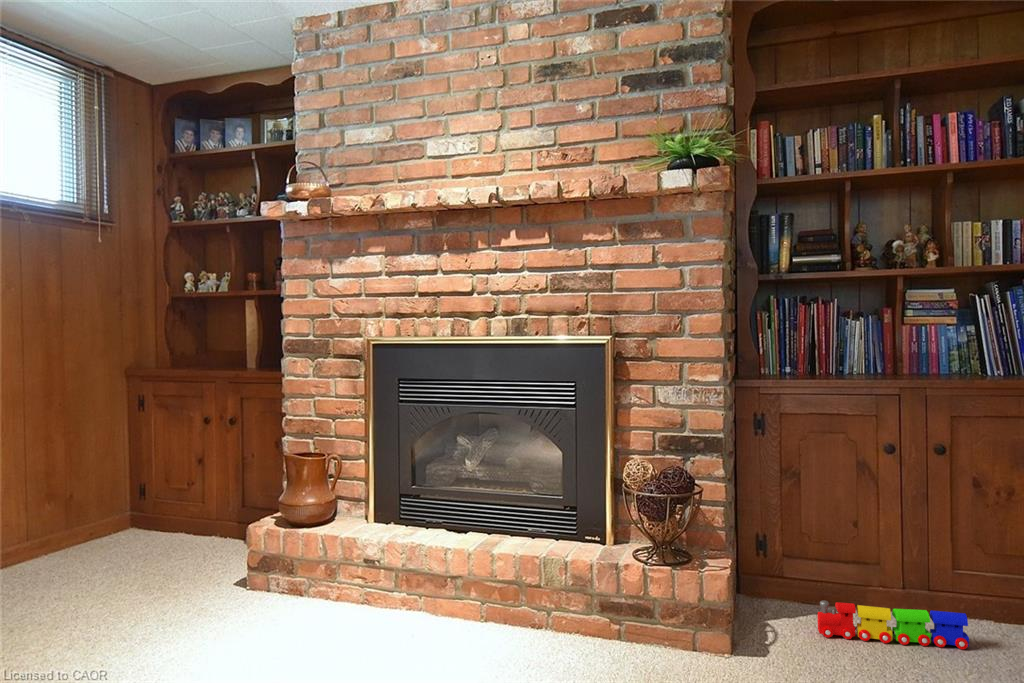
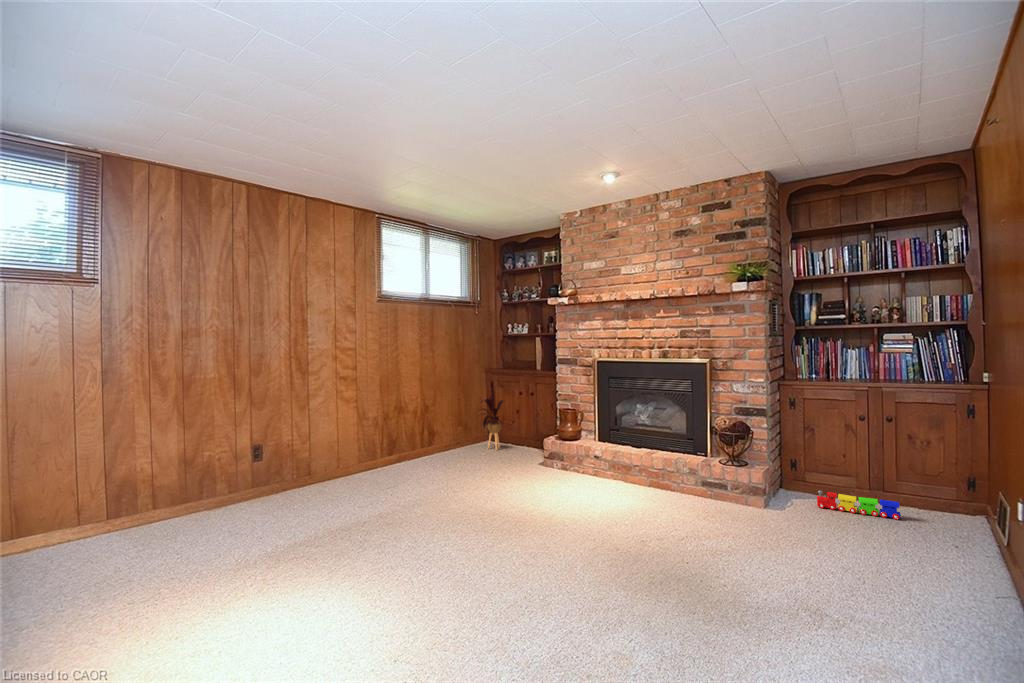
house plant: none [83,405,173,553] -> present [481,385,504,449]

